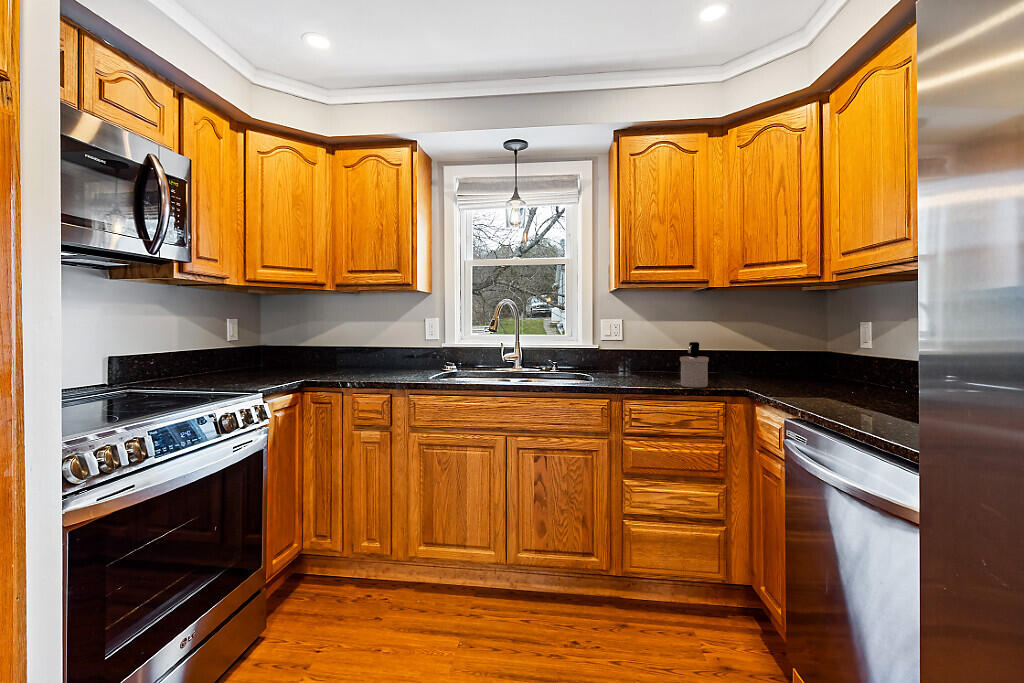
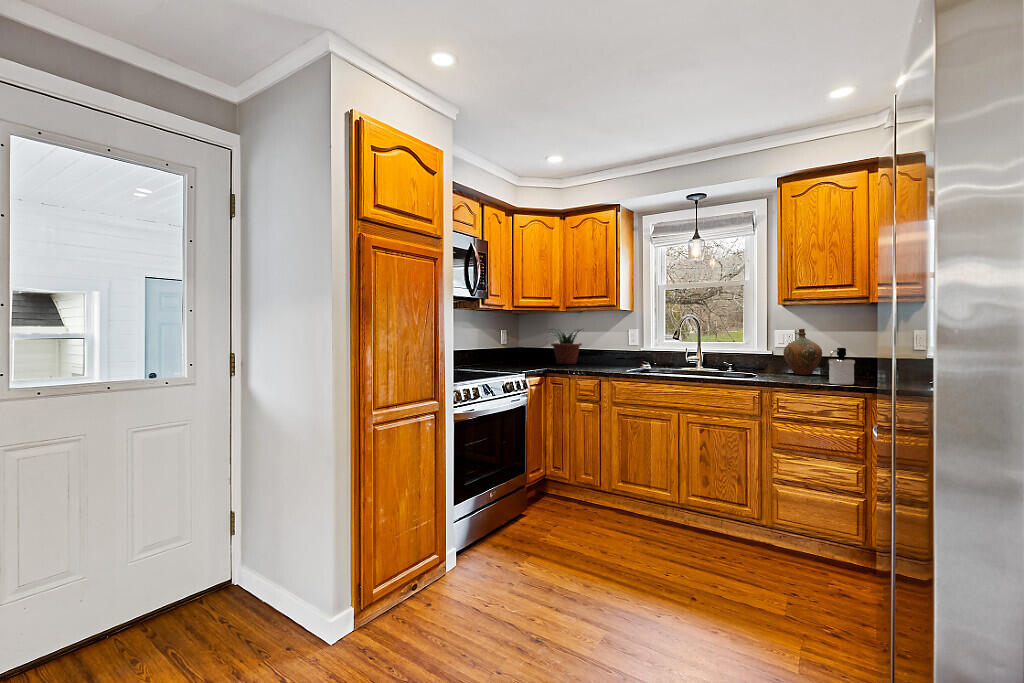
potted plant: none [304,318,361,369] -> present [551,329,583,364]
ceramic jug: none [614,320,655,374] -> present [784,329,822,375]

